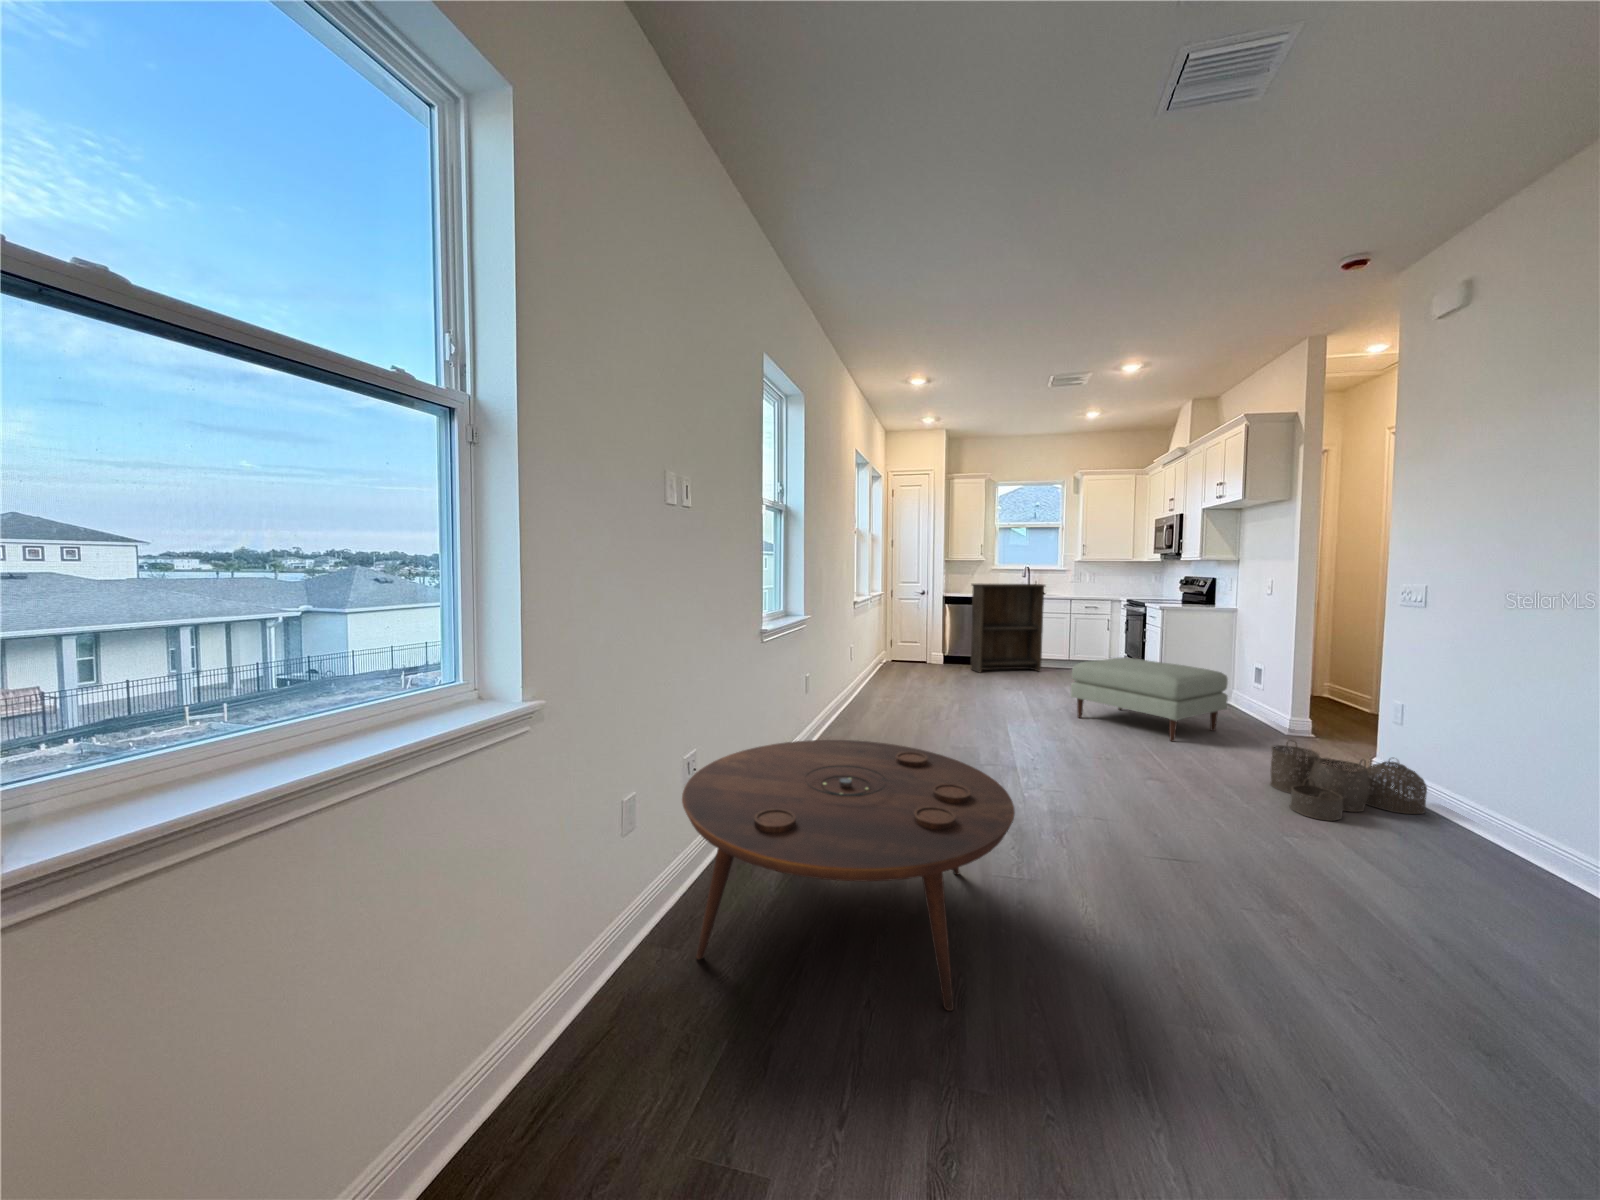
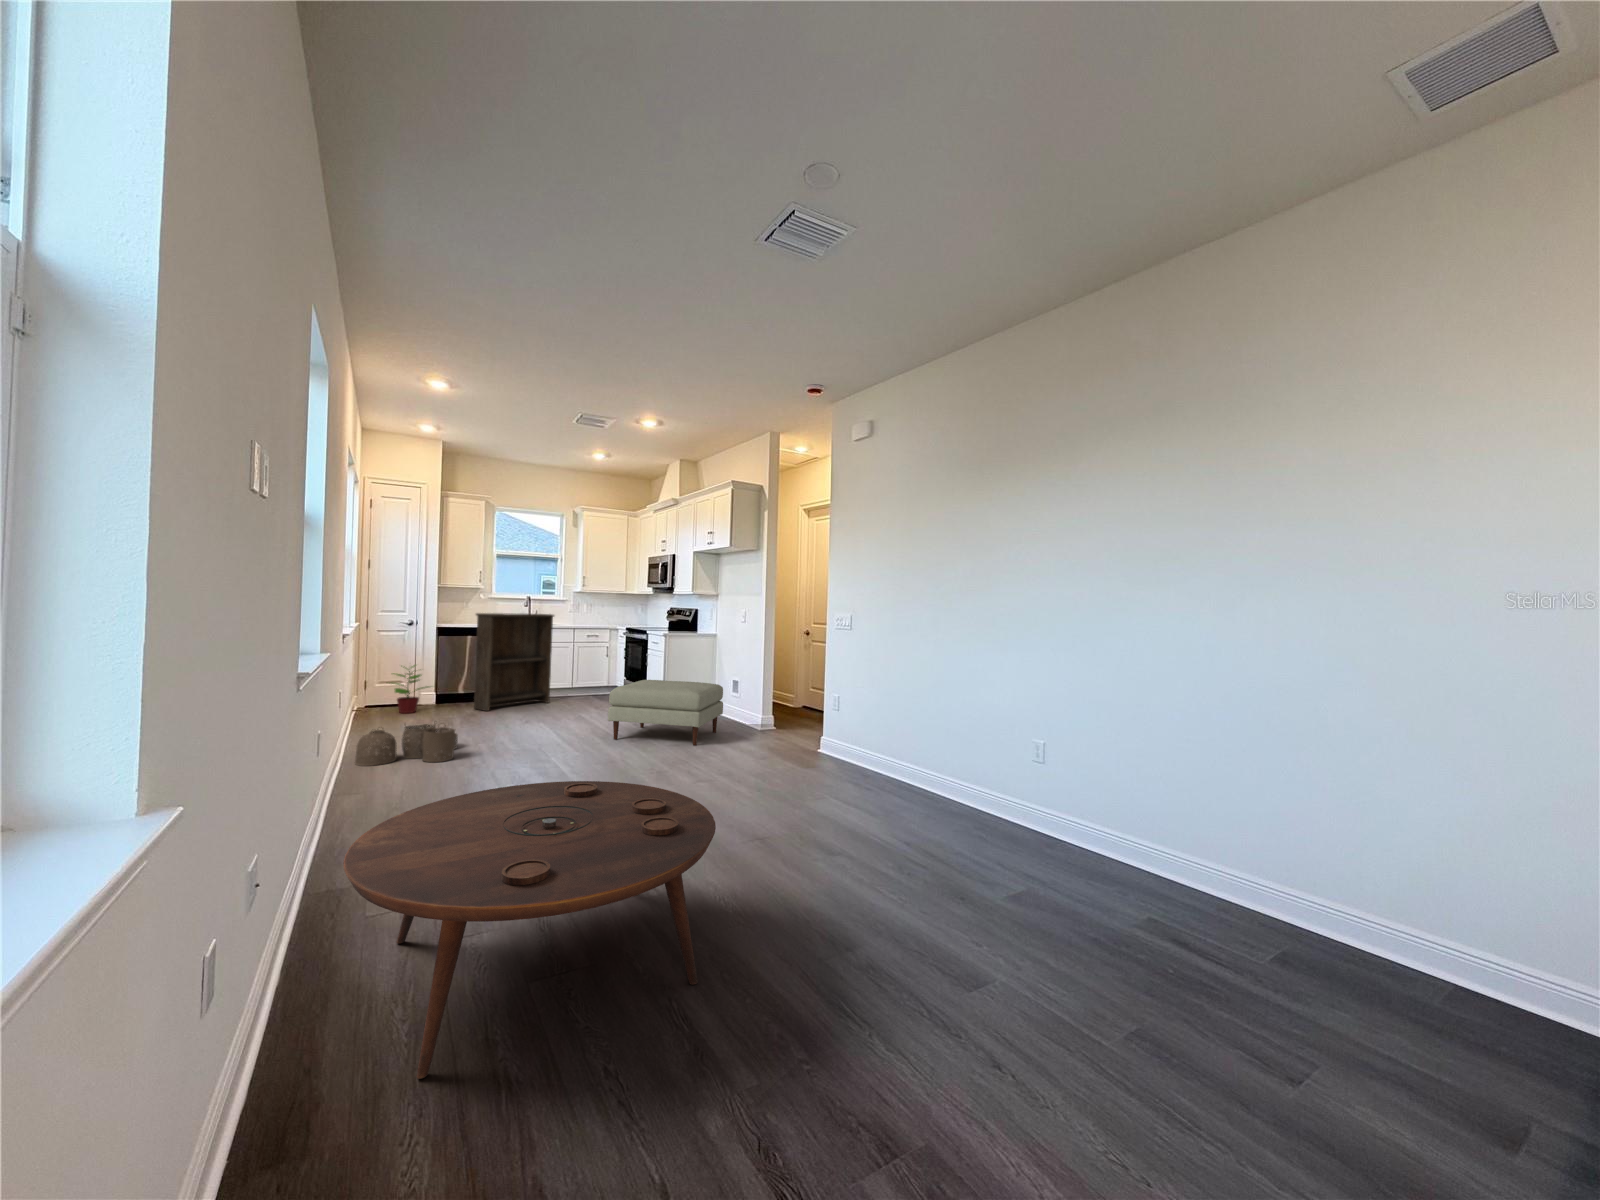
potted plant: none [904,625,939,667] -> present [392,665,429,713]
woven basket: present [1271,741,1427,821] -> present [355,723,458,766]

